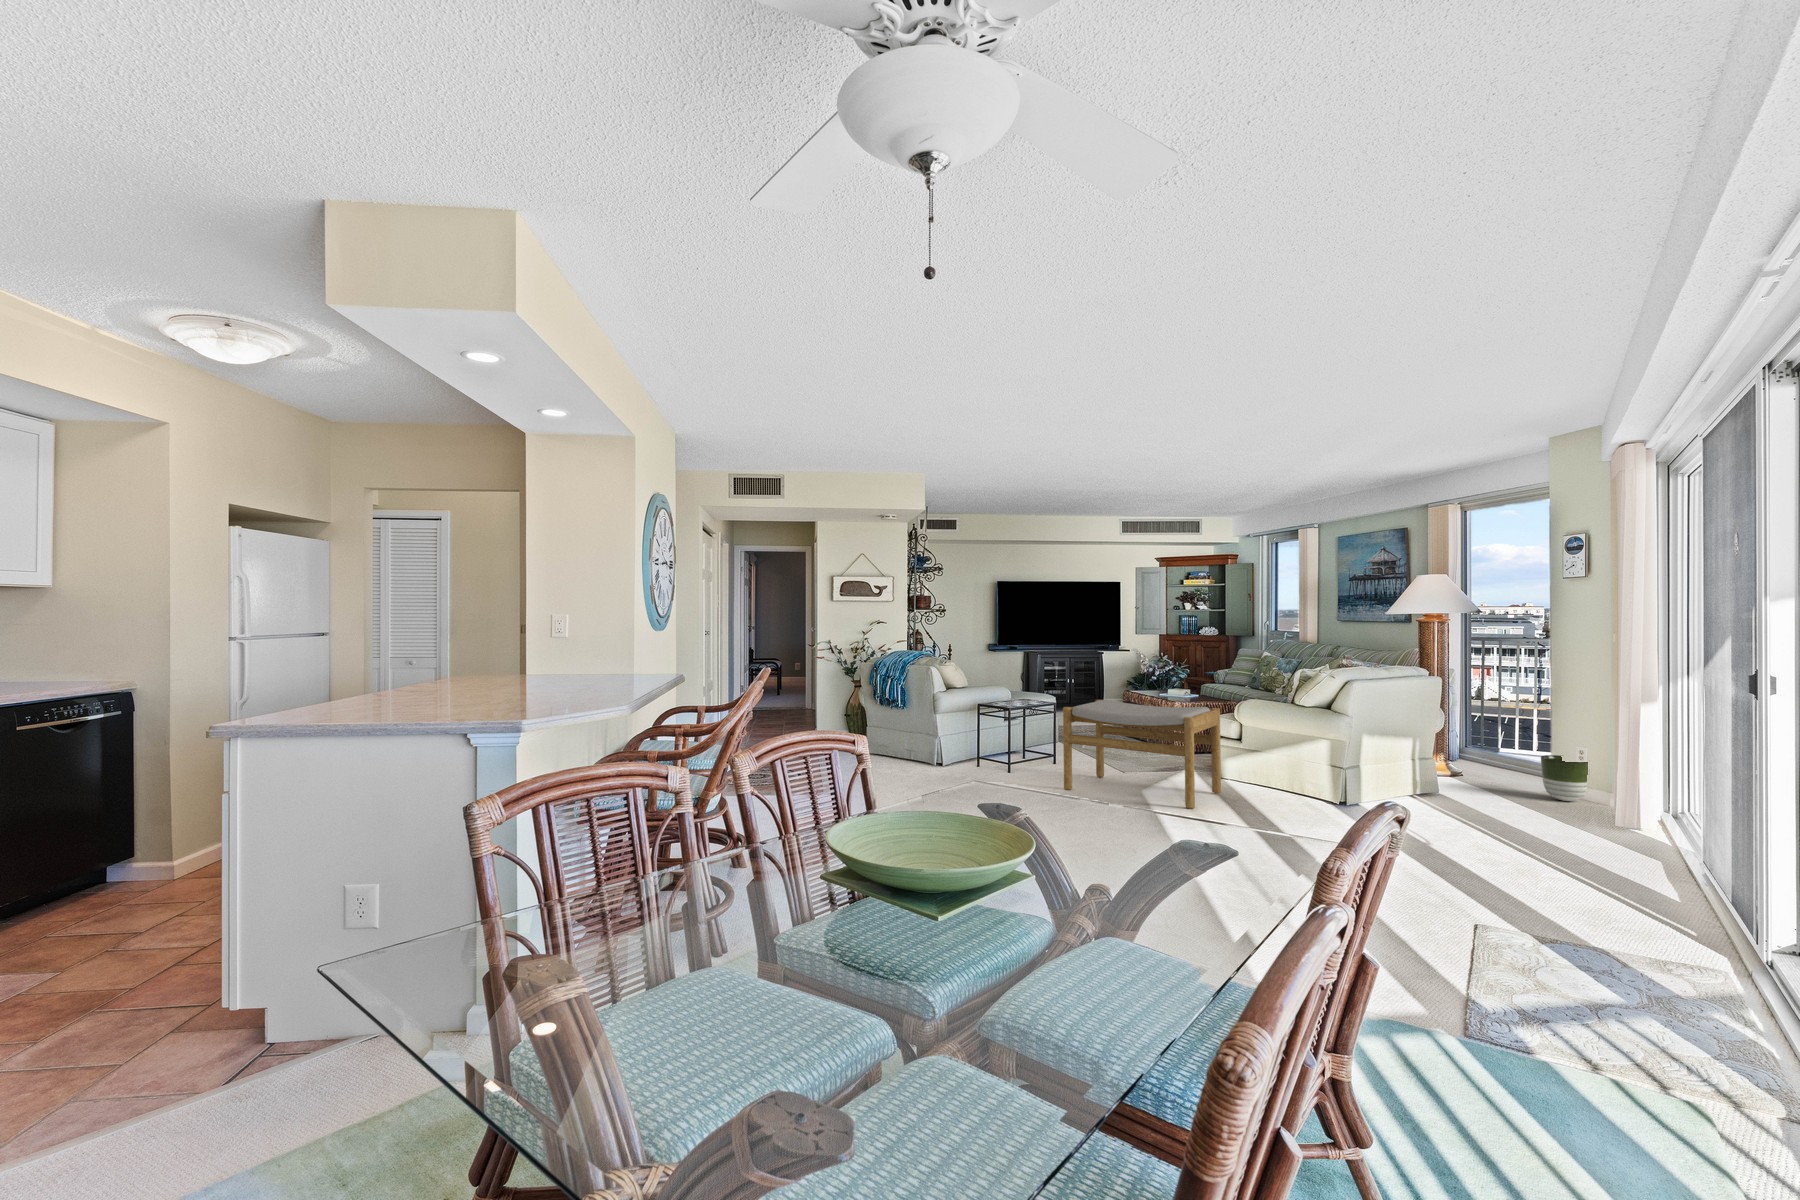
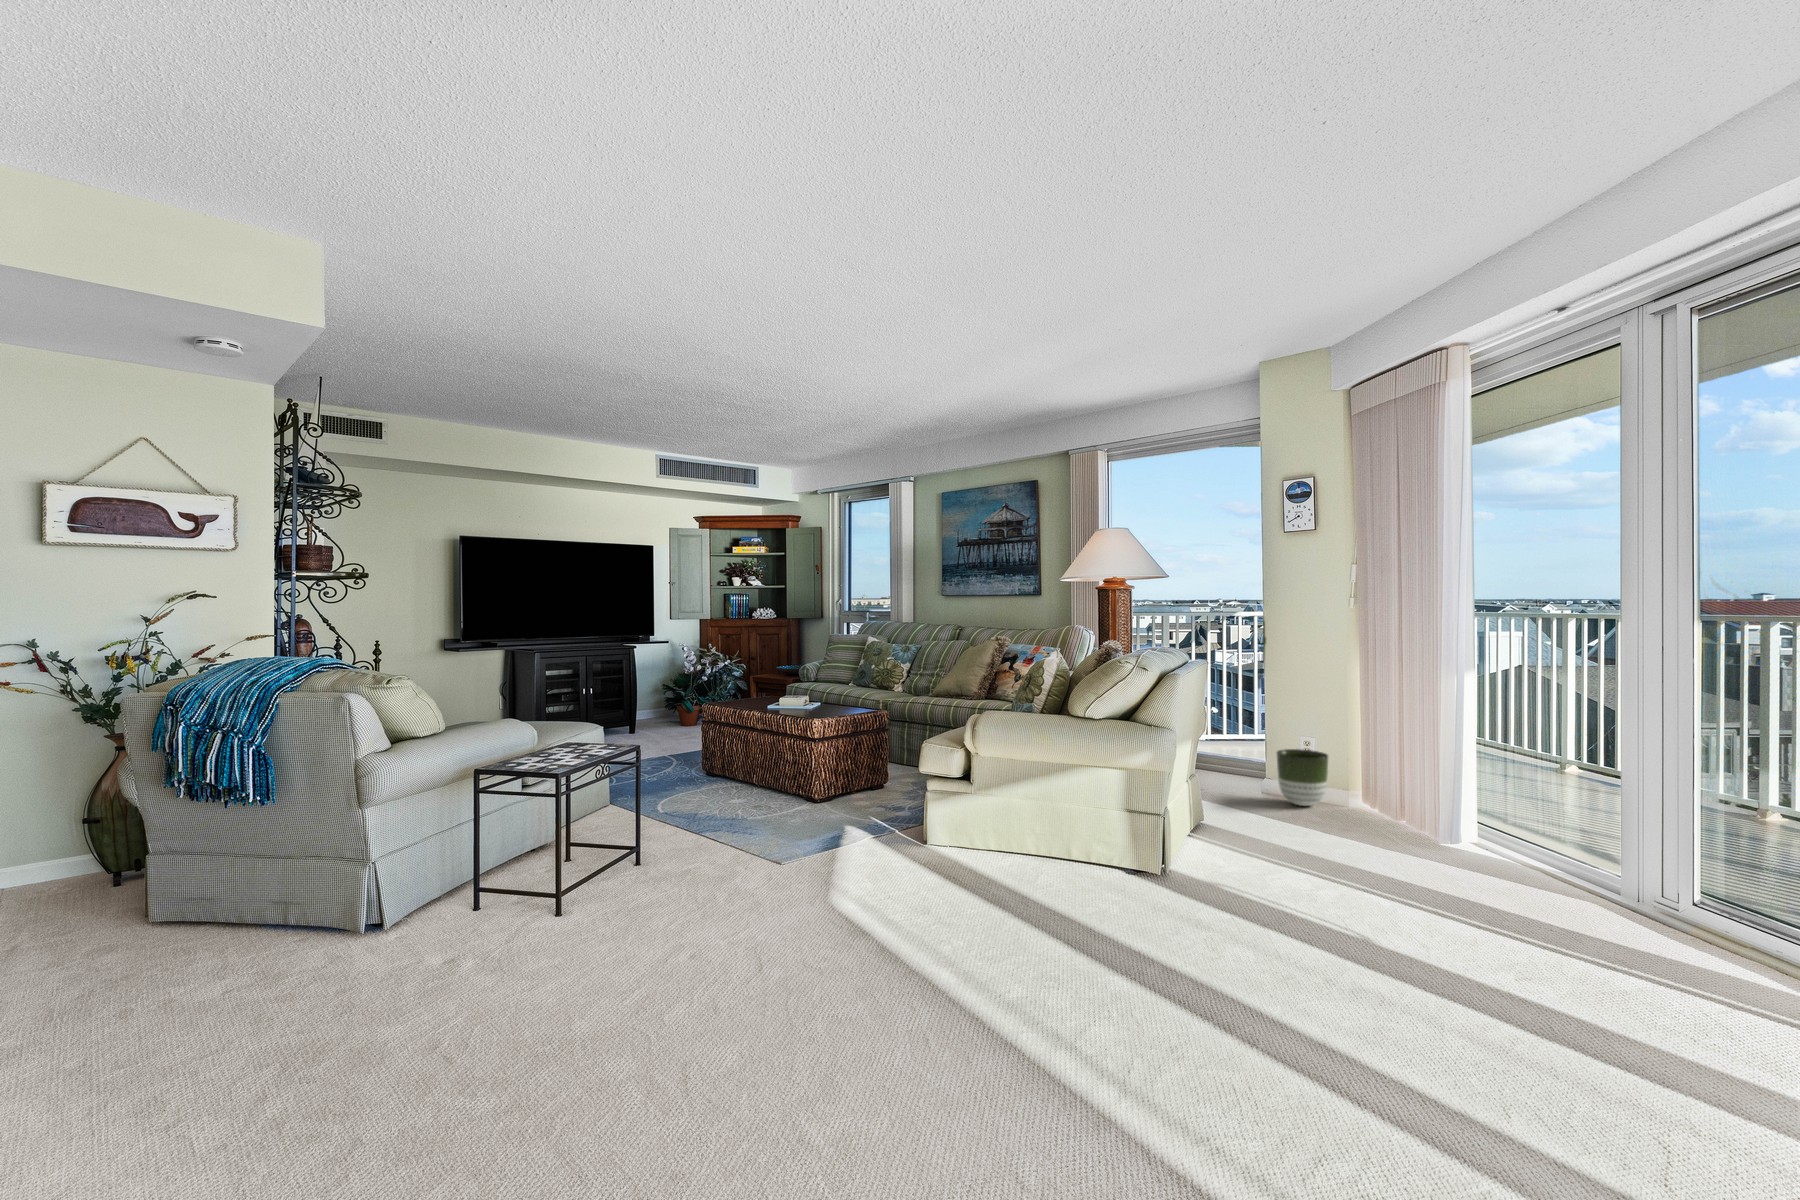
footstool: present [1063,700,1221,809] -> none [708,734,993,945]

